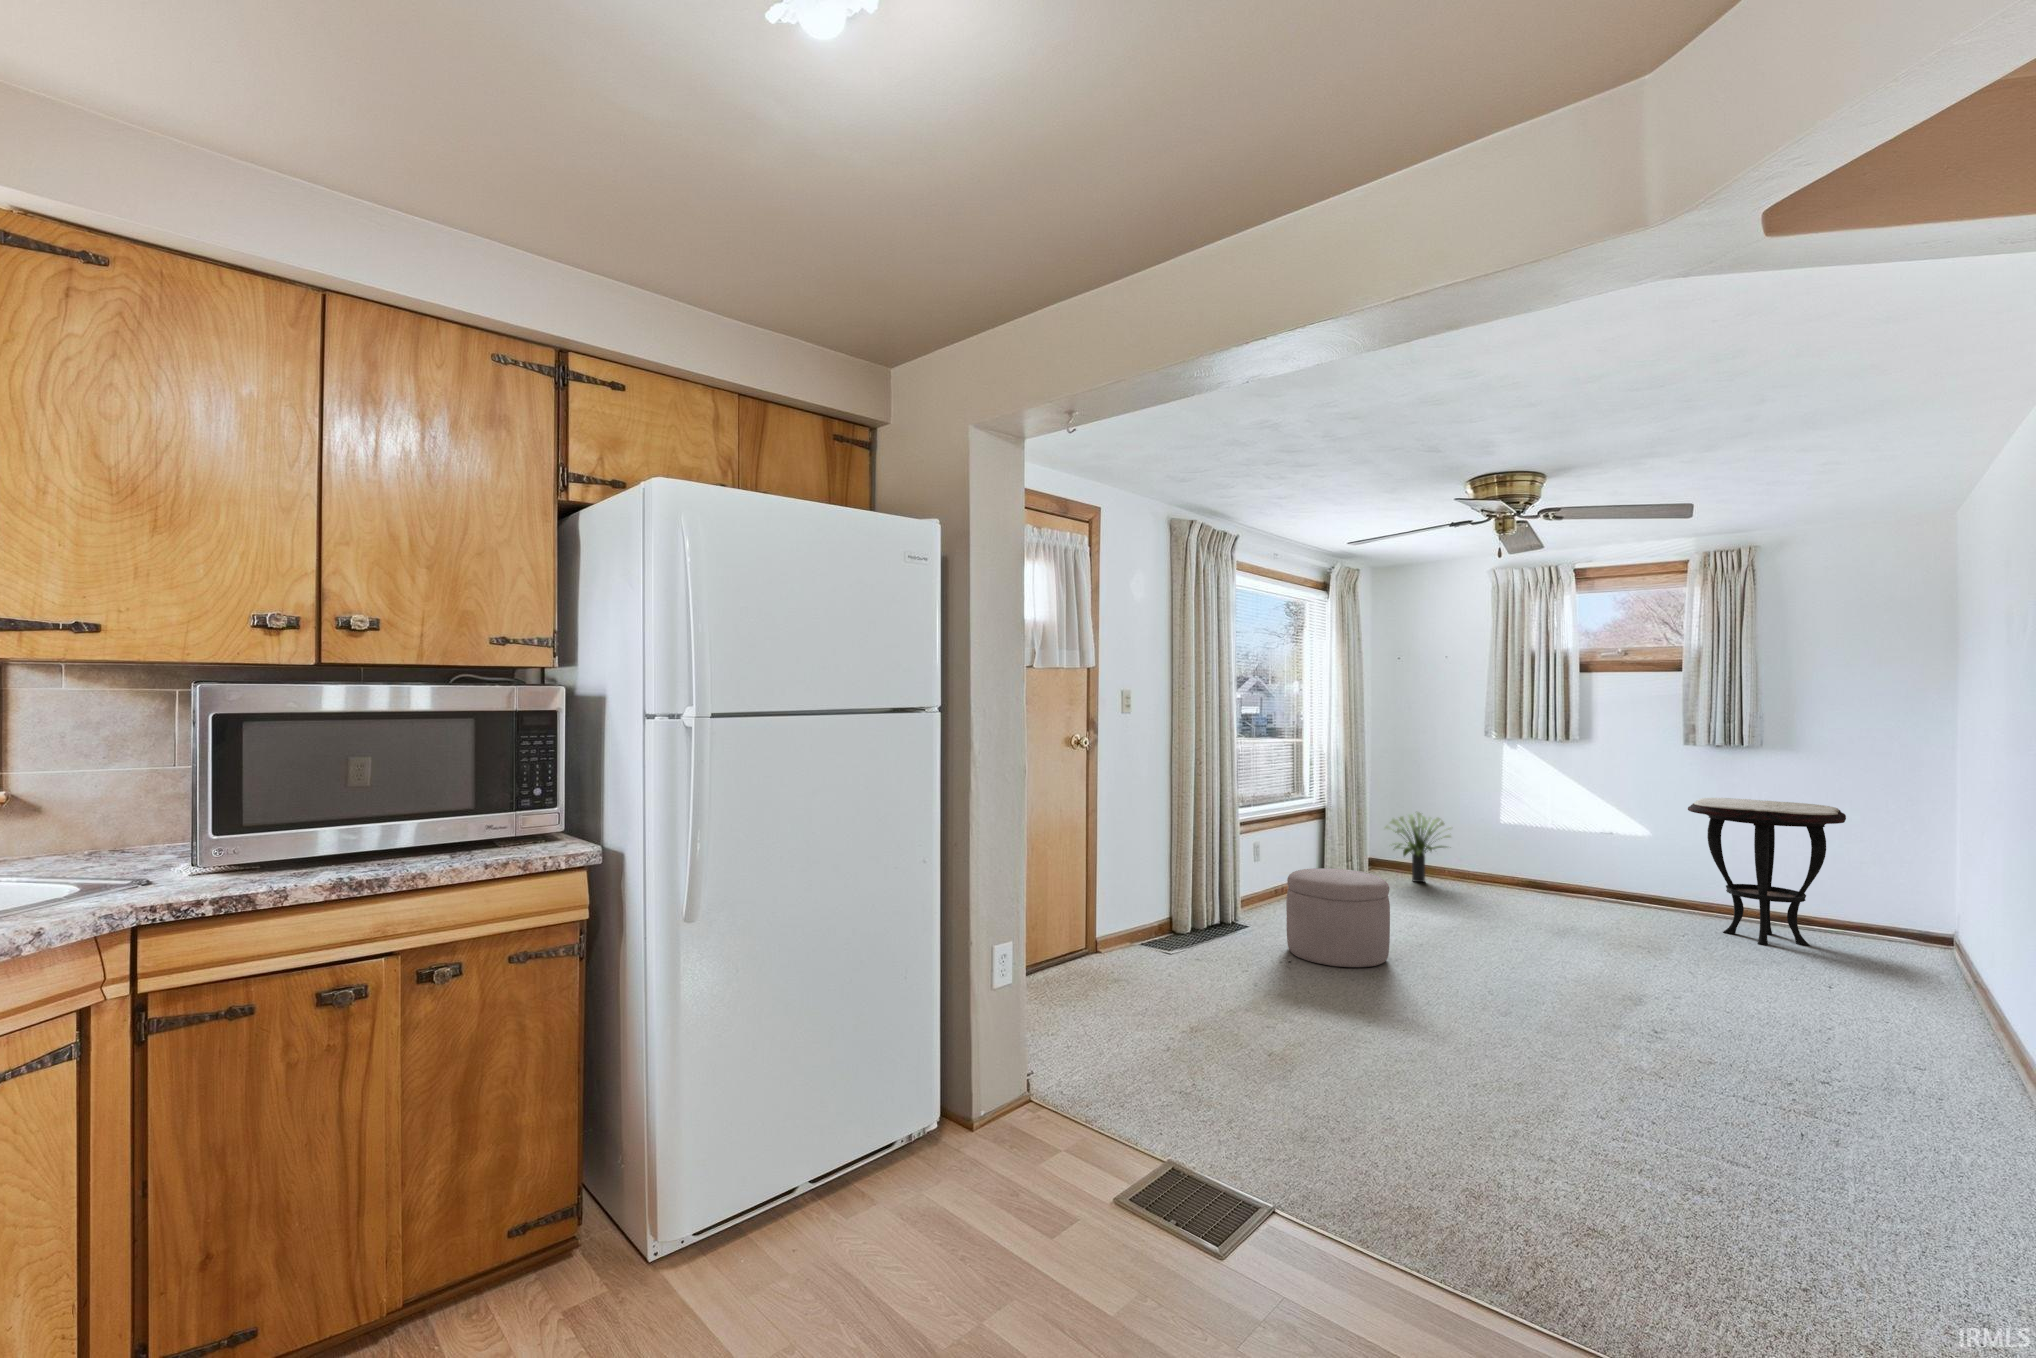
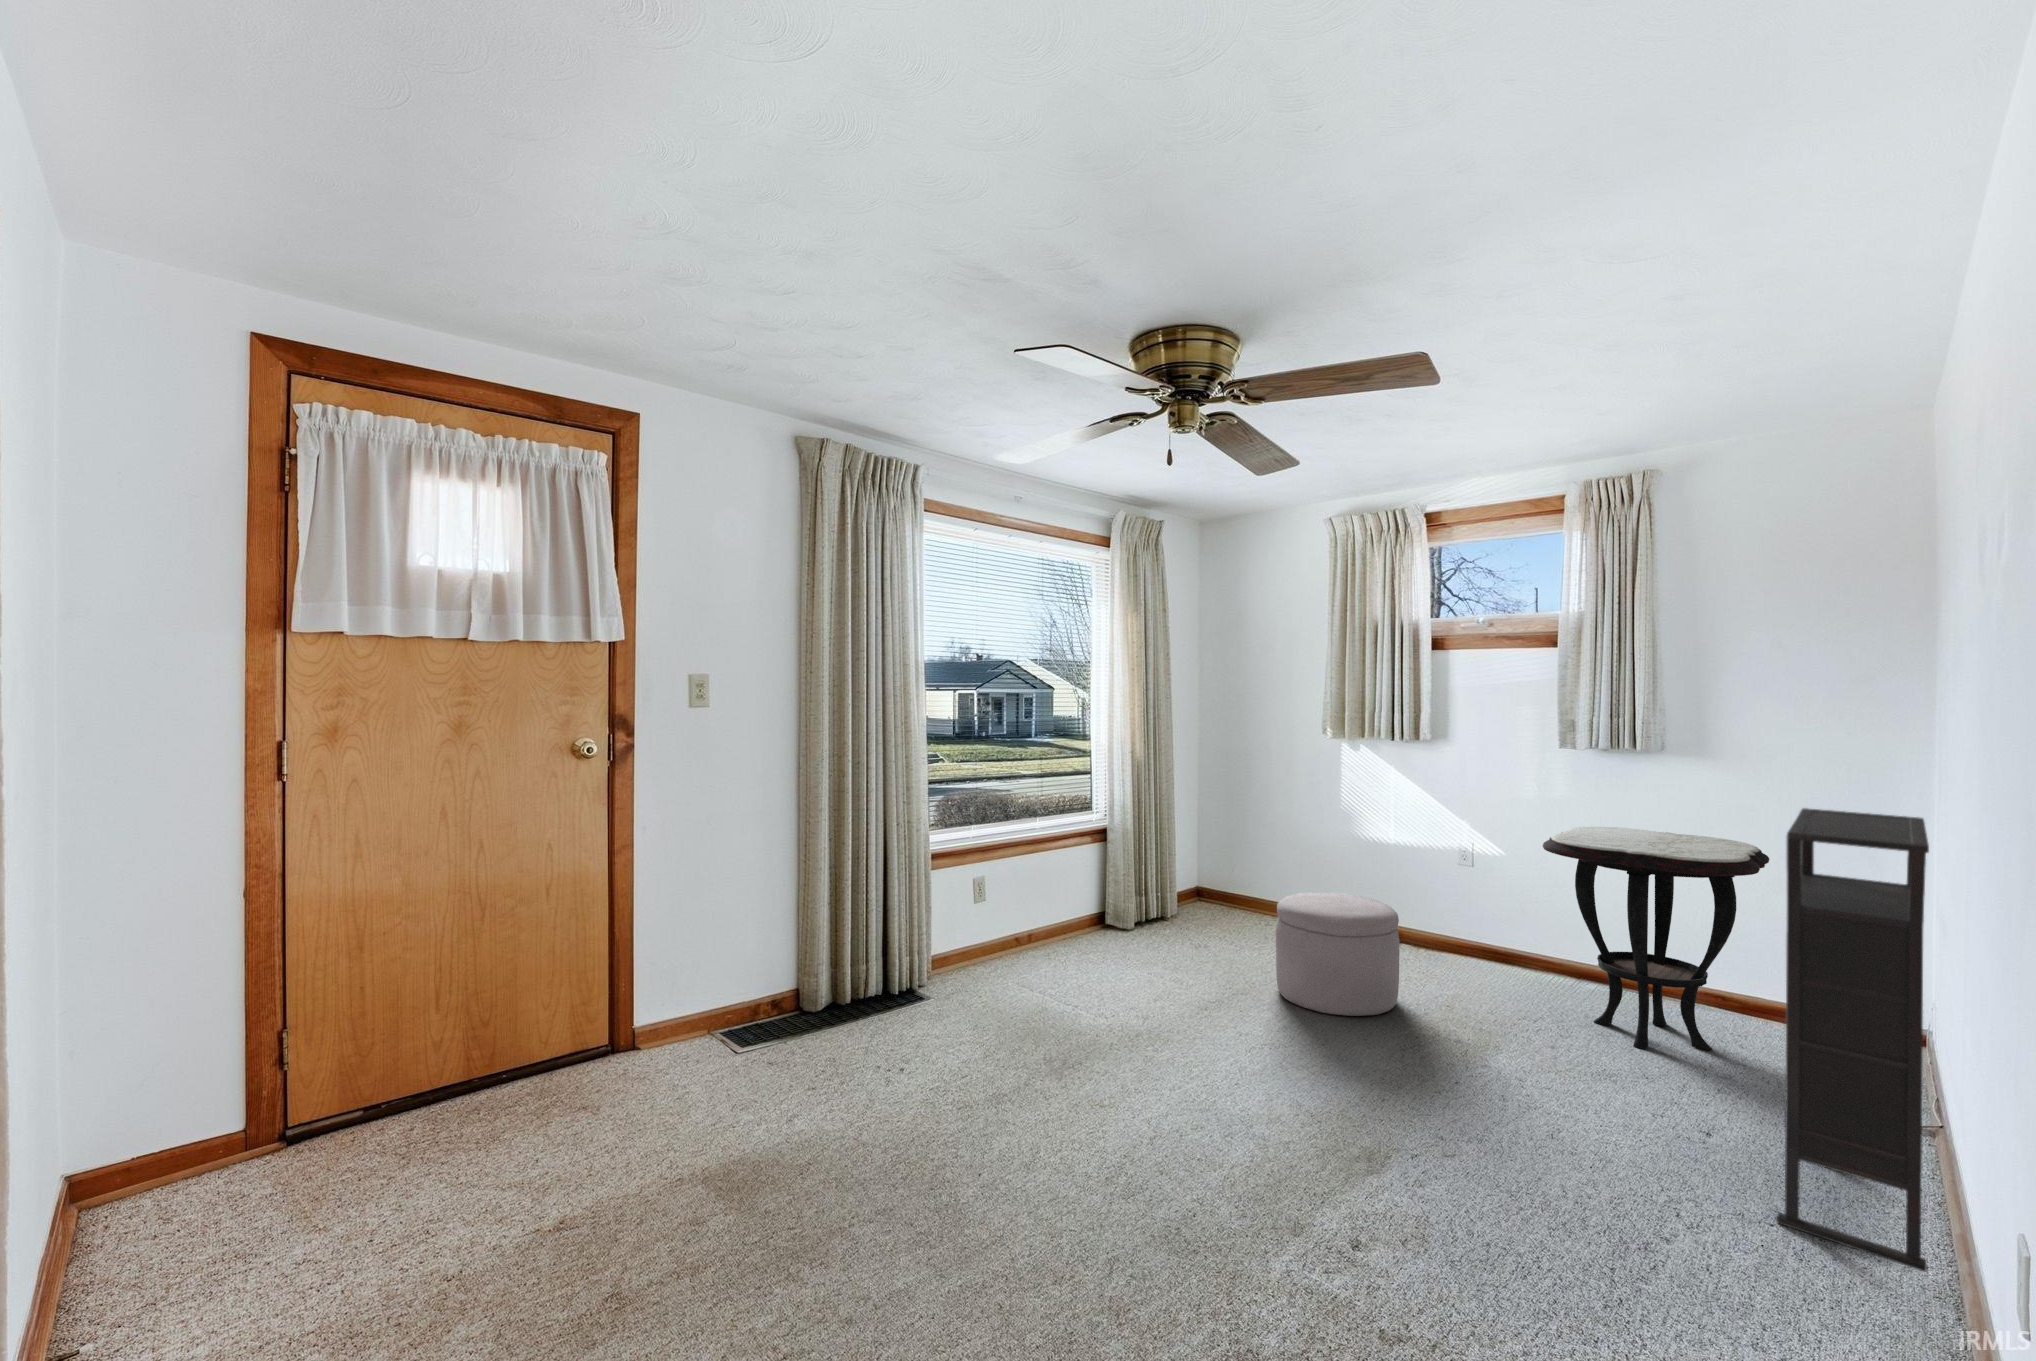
bookshelf: none [1887,774,1984,1031] -> present [1777,808,1929,1271]
potted plant: present [1385,812,1452,882] -> none [1193,834,1281,926]
ottoman: present [1286,868,1390,967] -> present [1276,892,1399,1016]

